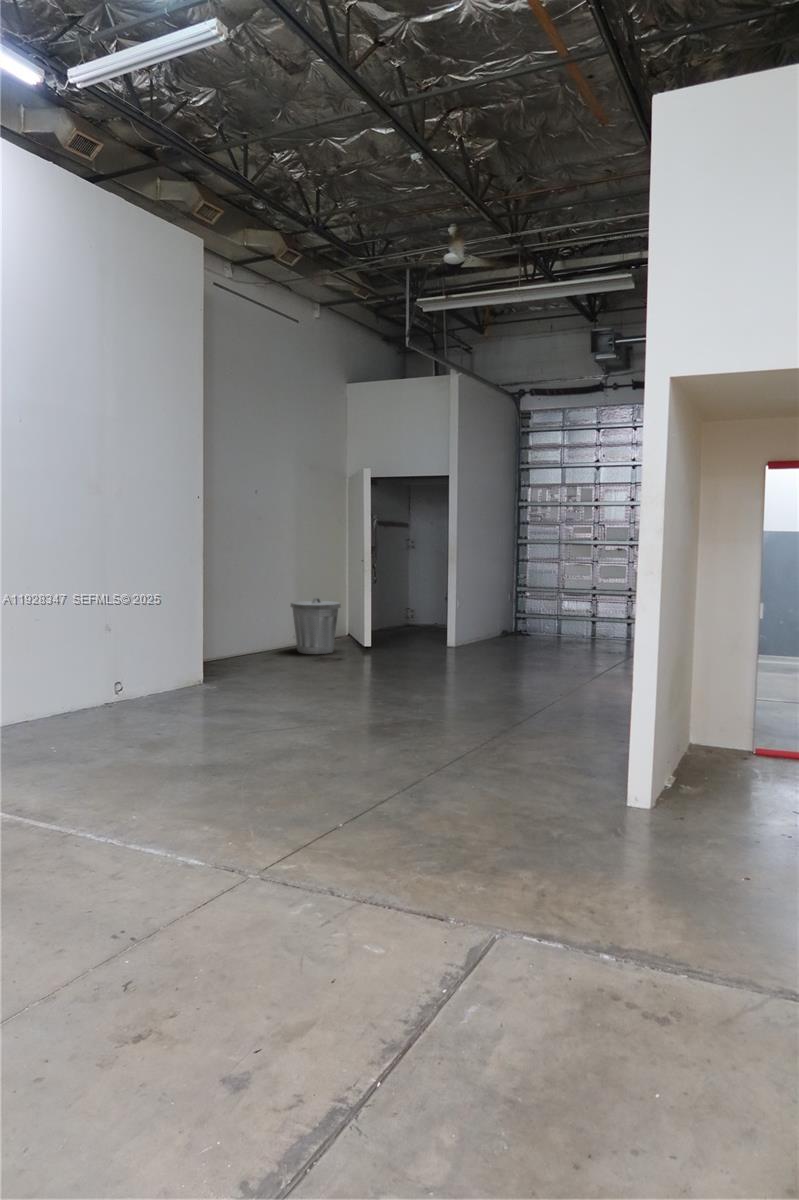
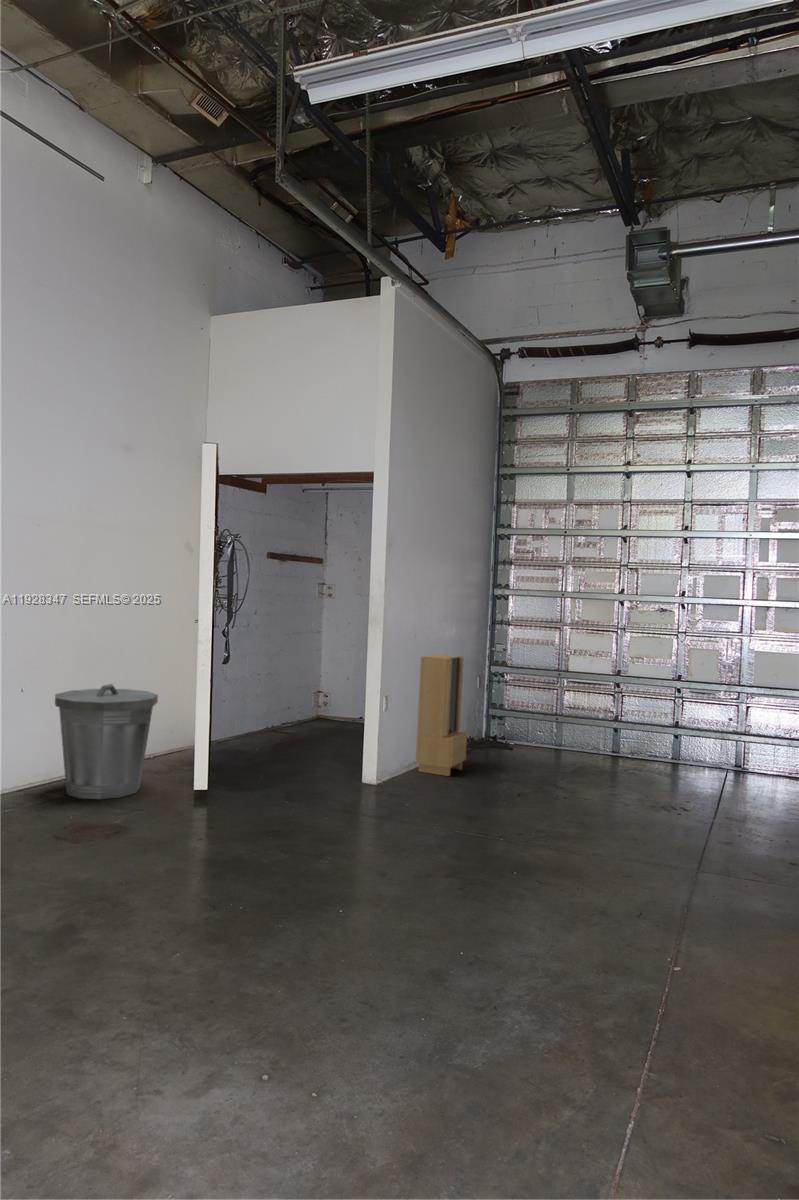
storage cabinet: none [474,579,503,646] -> present [416,654,467,776]

